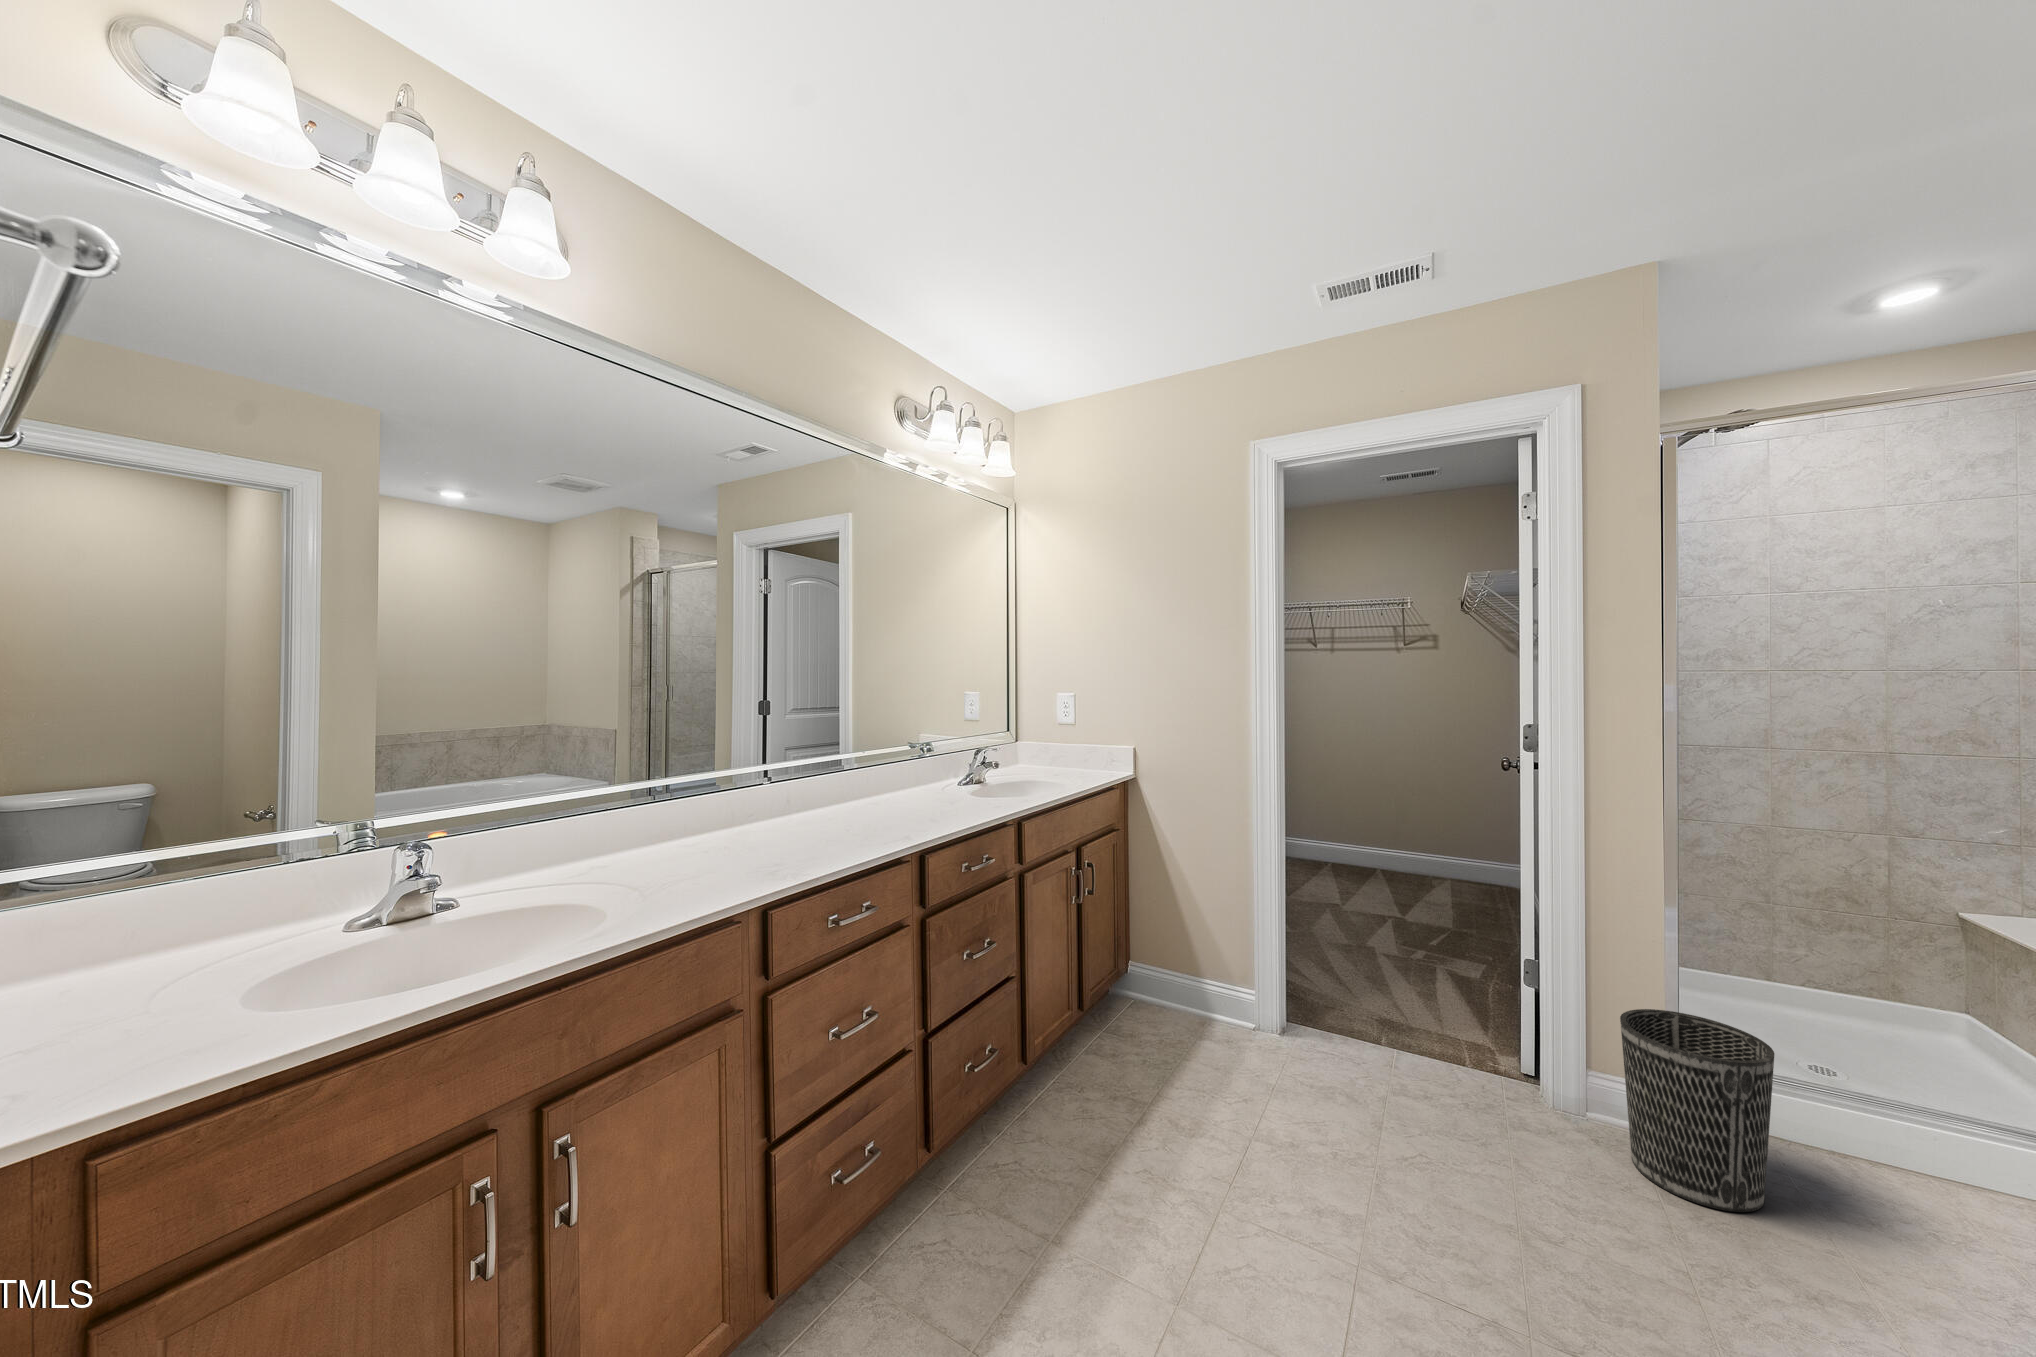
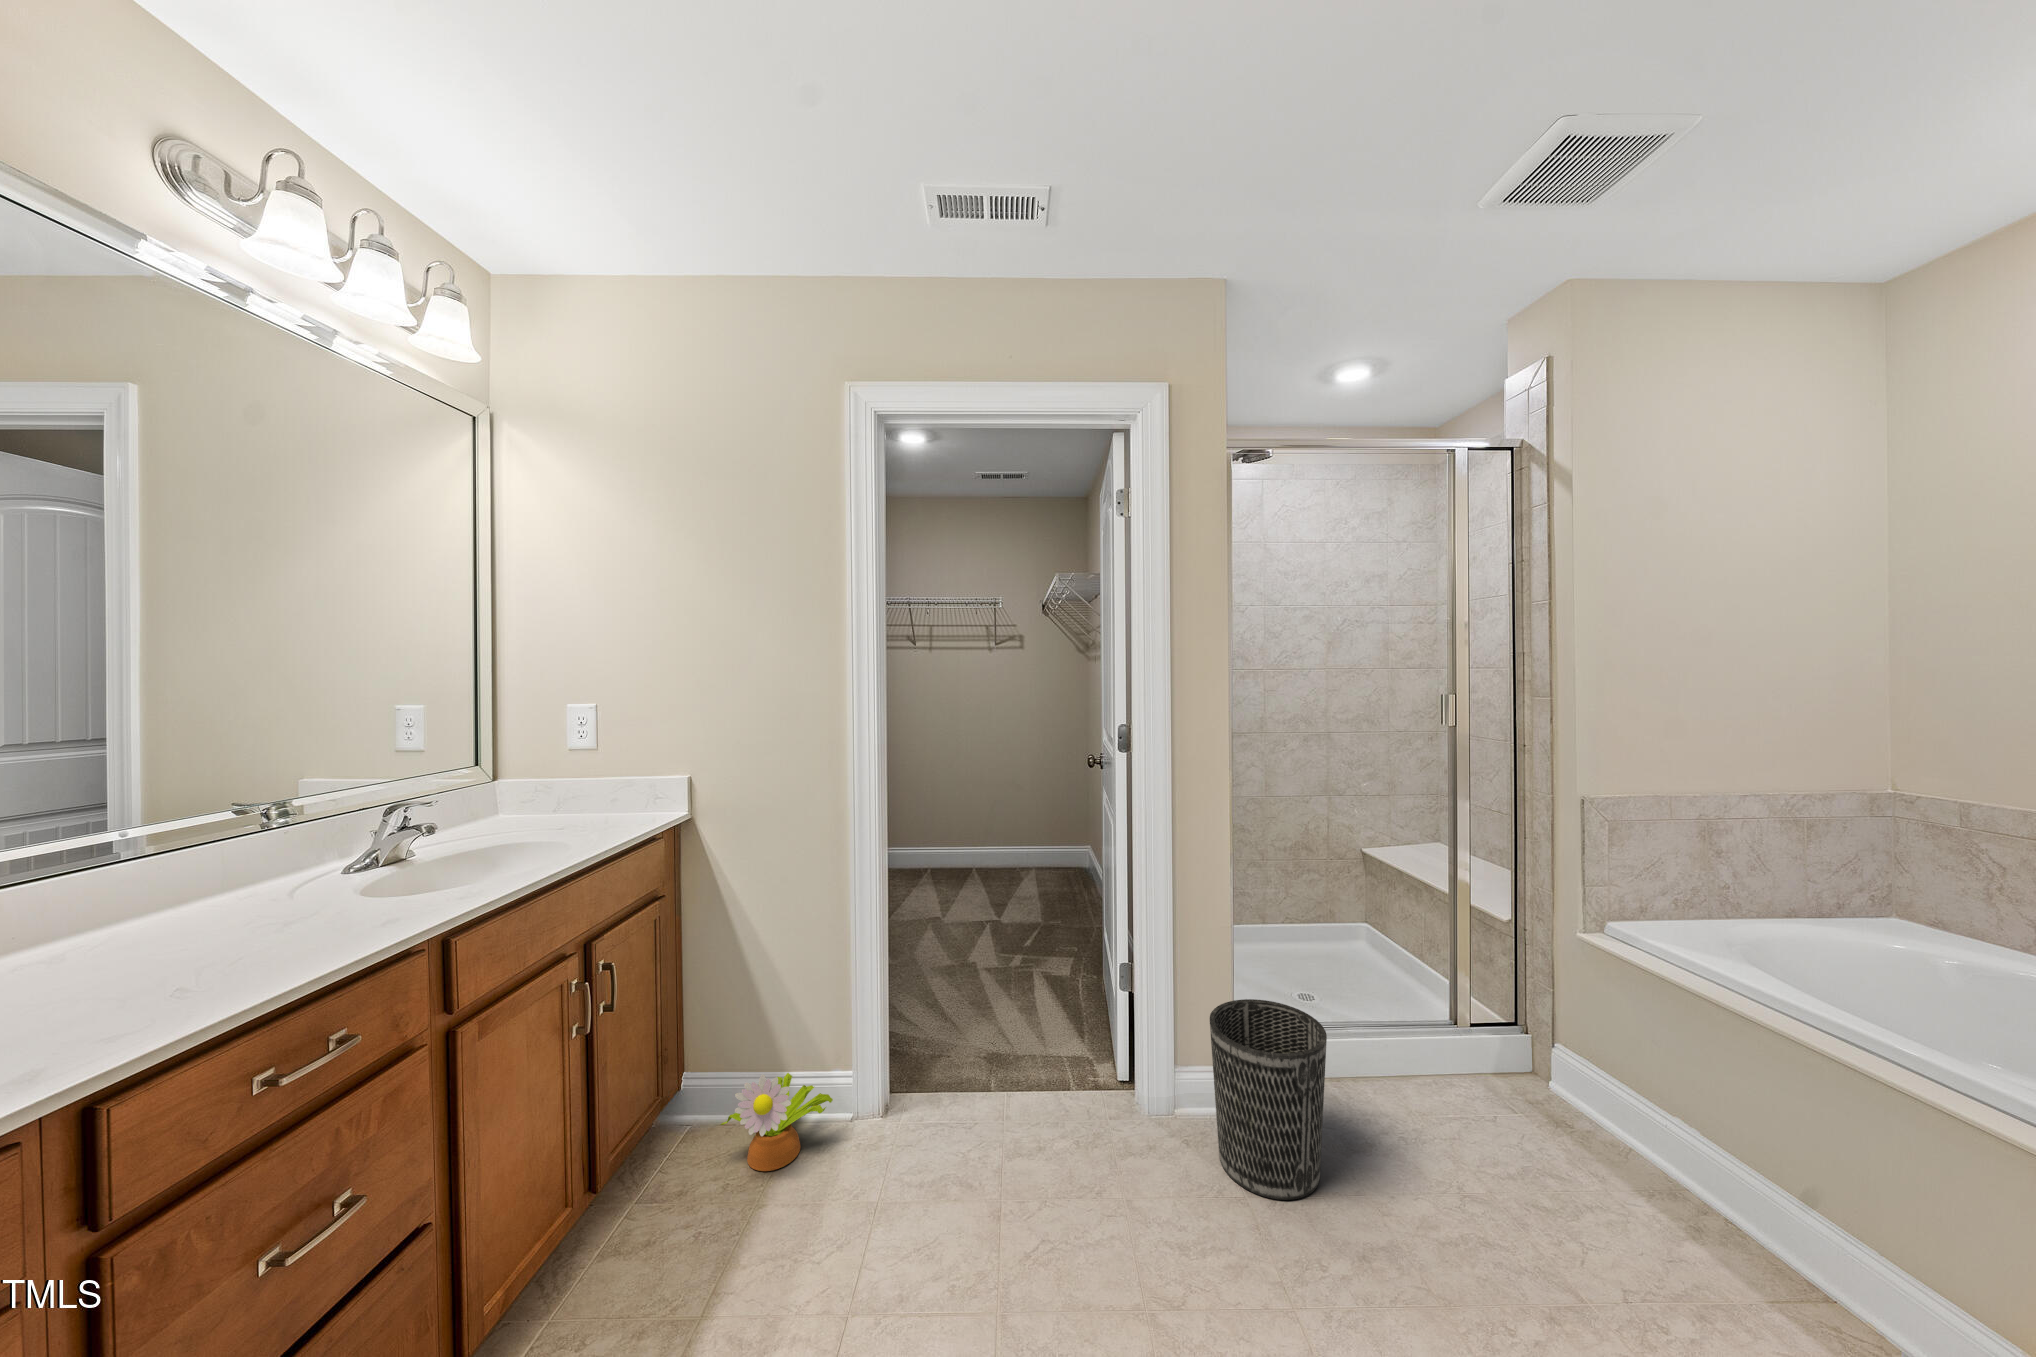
decorative plant: none [1155,970,1239,1046] -> present [720,1073,833,1171]

